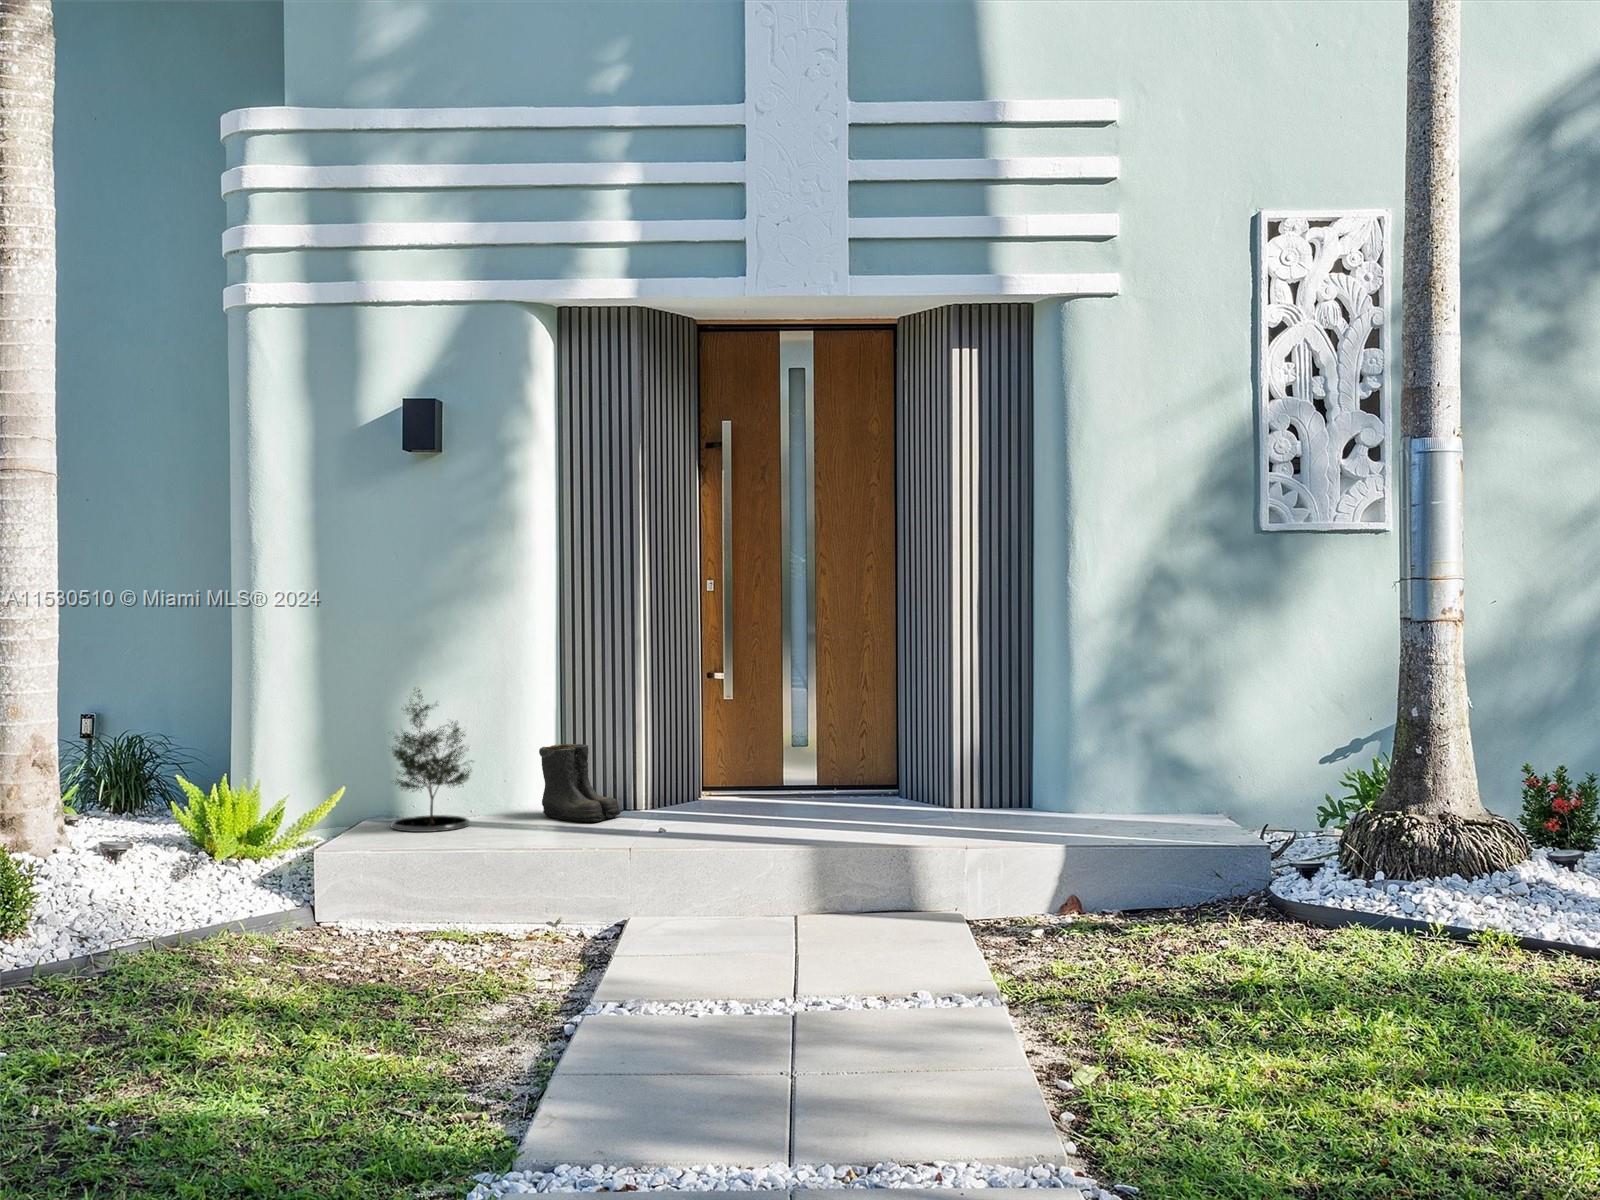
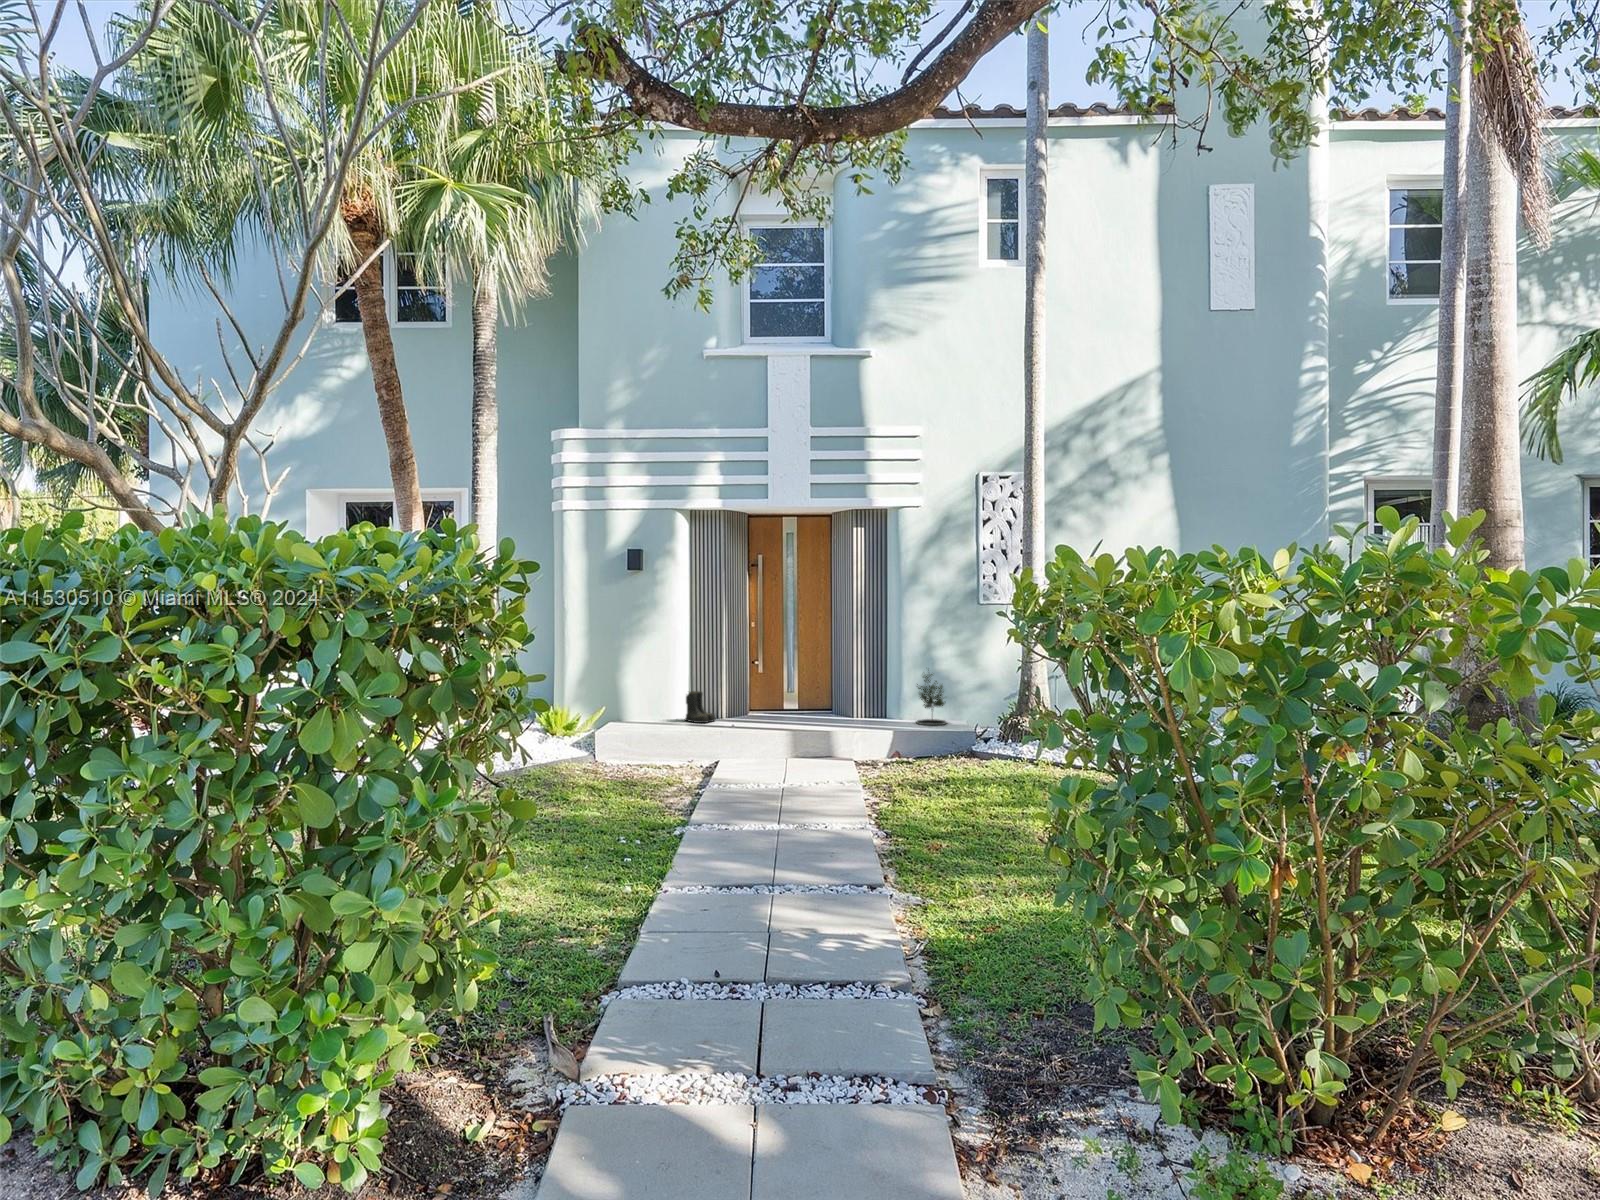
potted tree: present [391,690,471,832] -> present [916,670,947,725]

